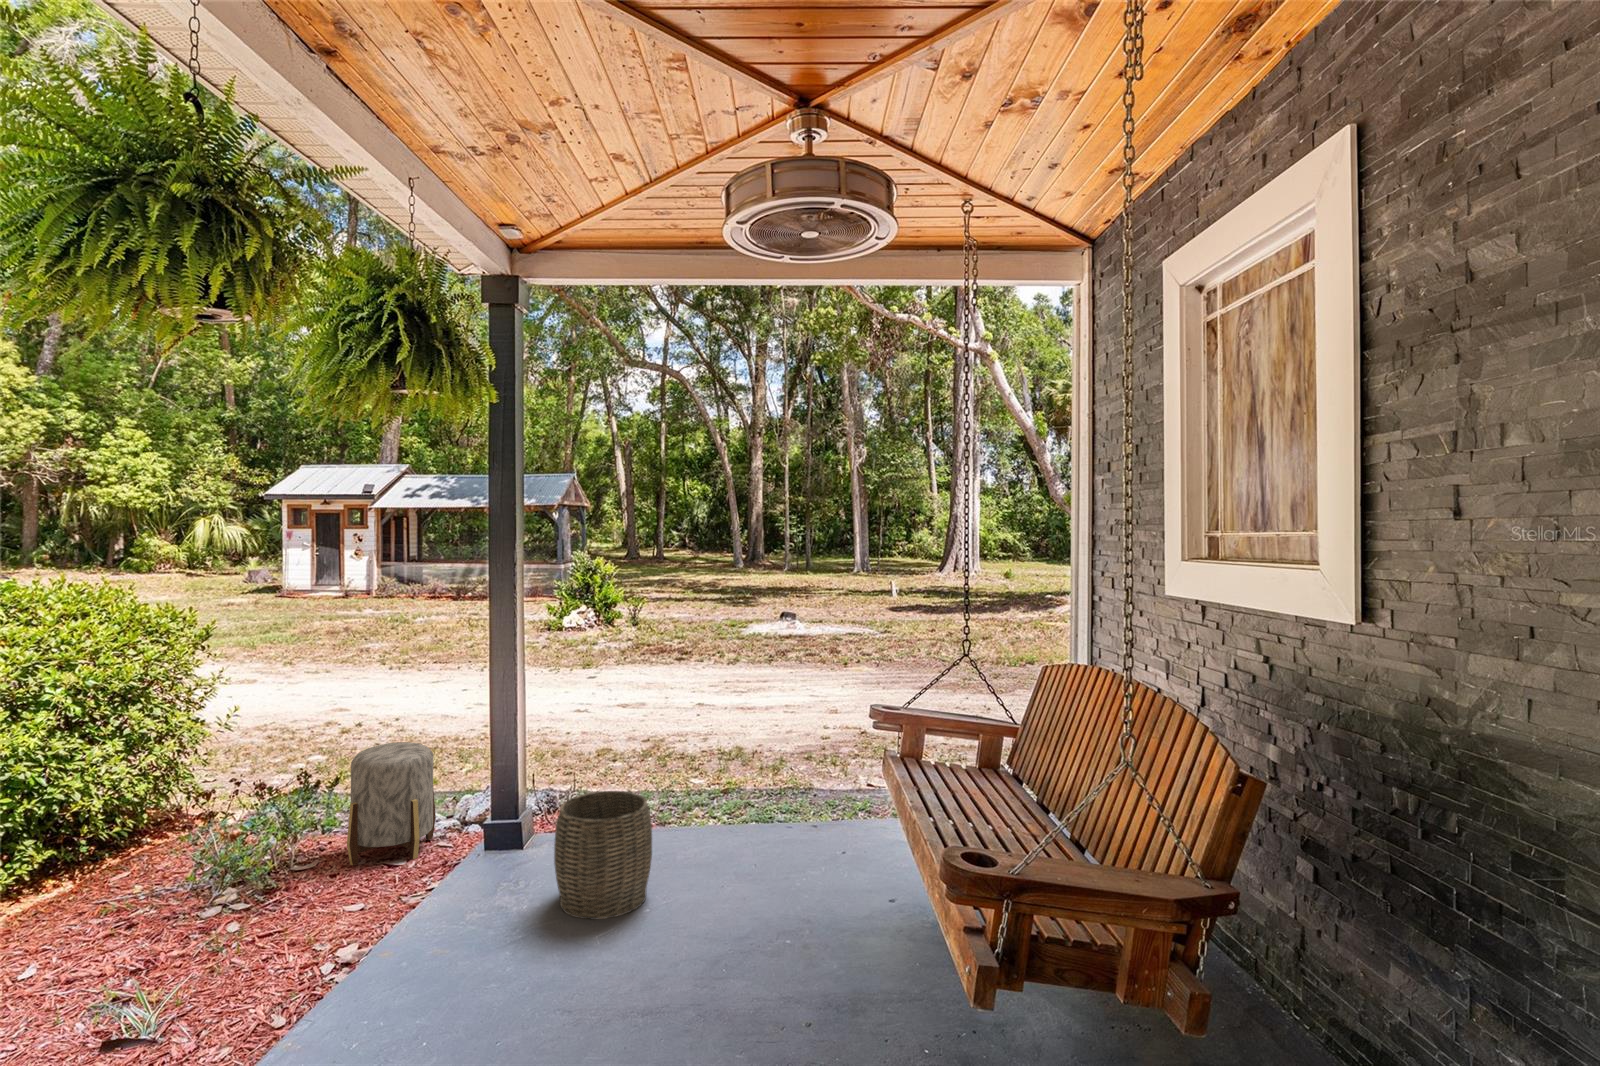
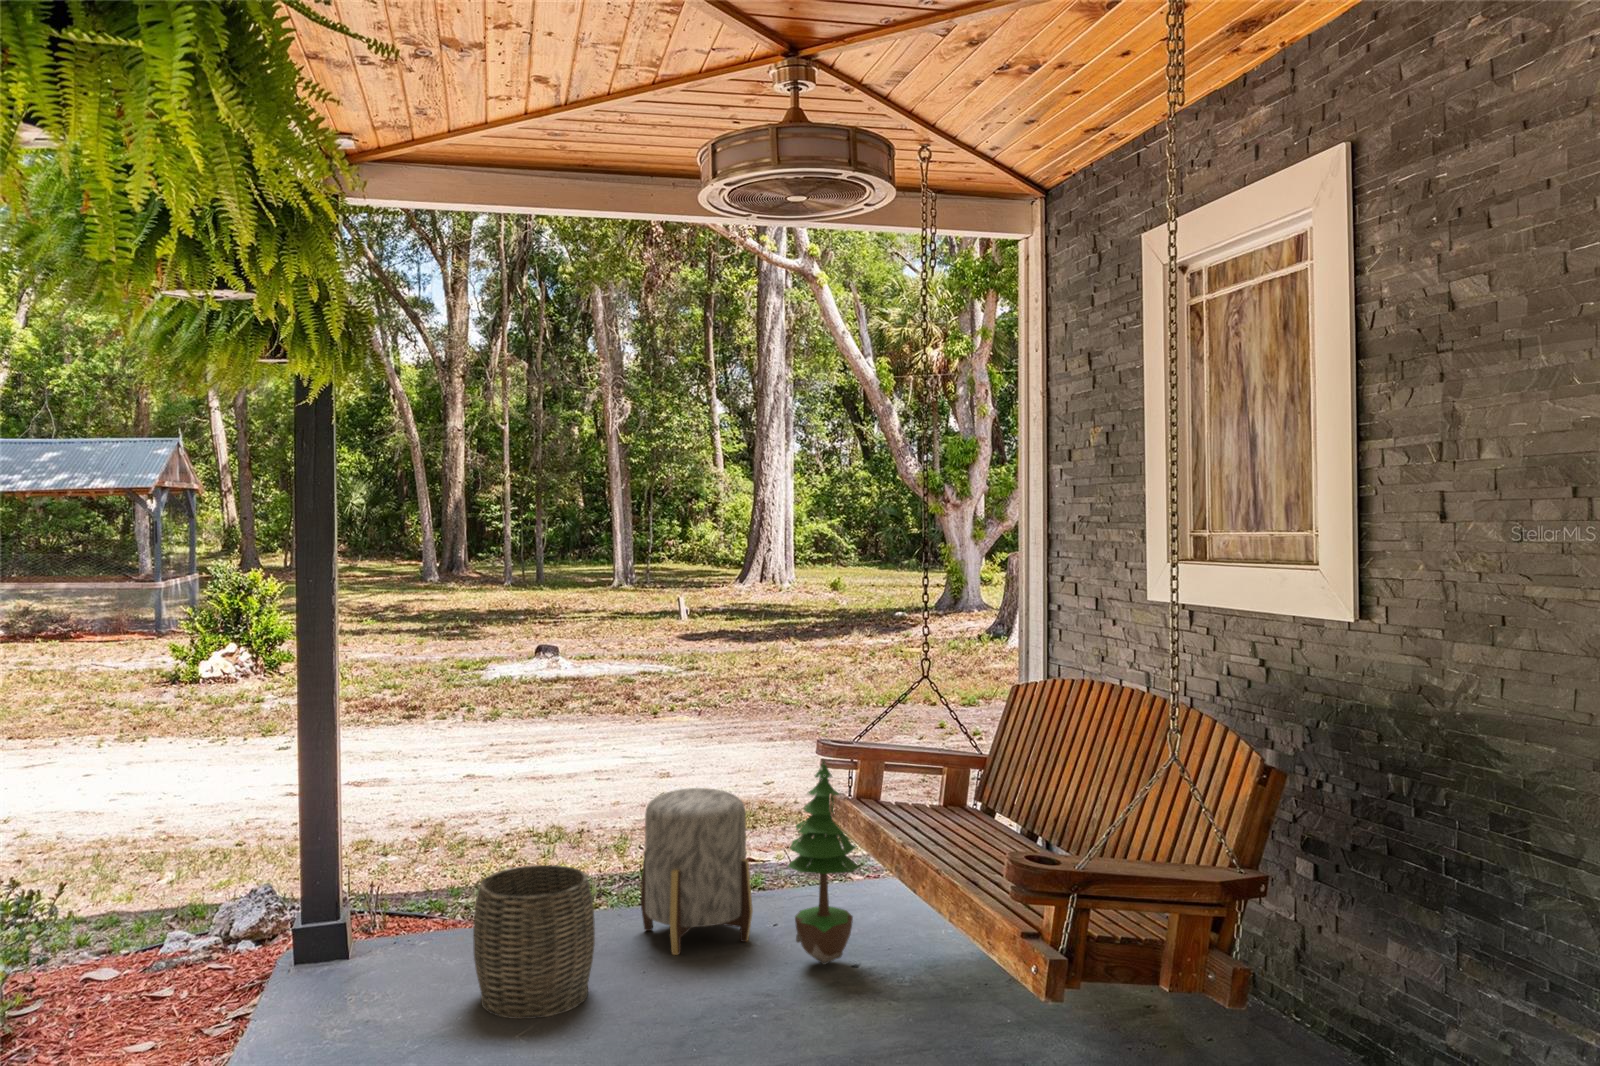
potted tree: none [814,724,878,902] -> present [788,760,860,965]
stool: present [347,742,436,865] -> present [640,788,753,955]

